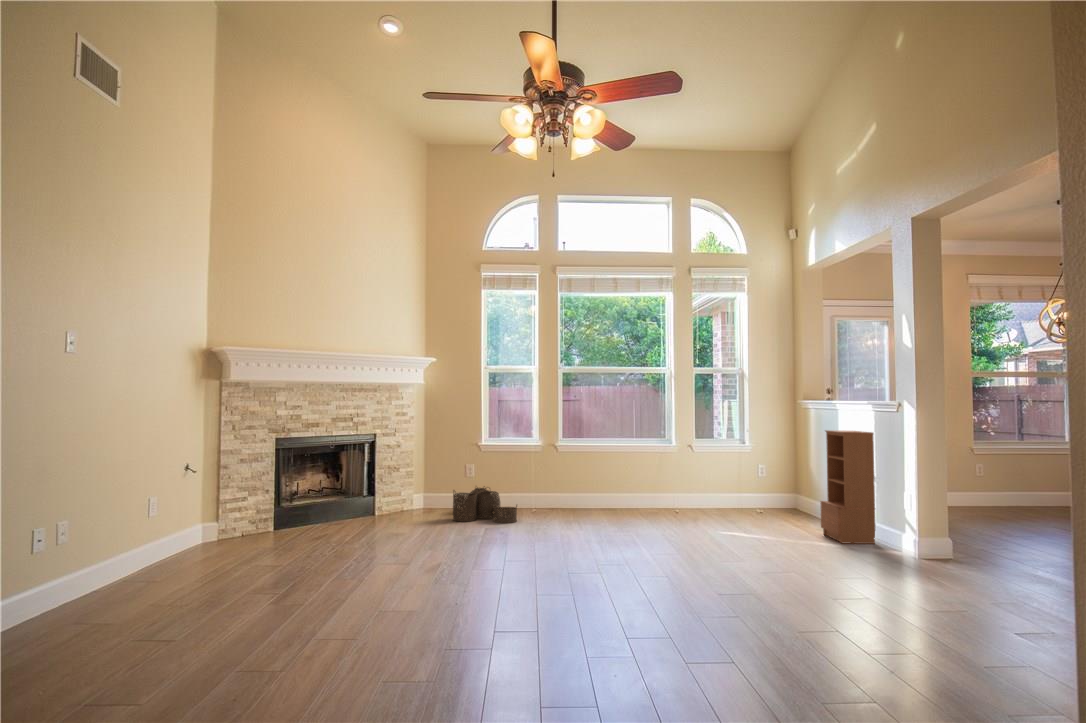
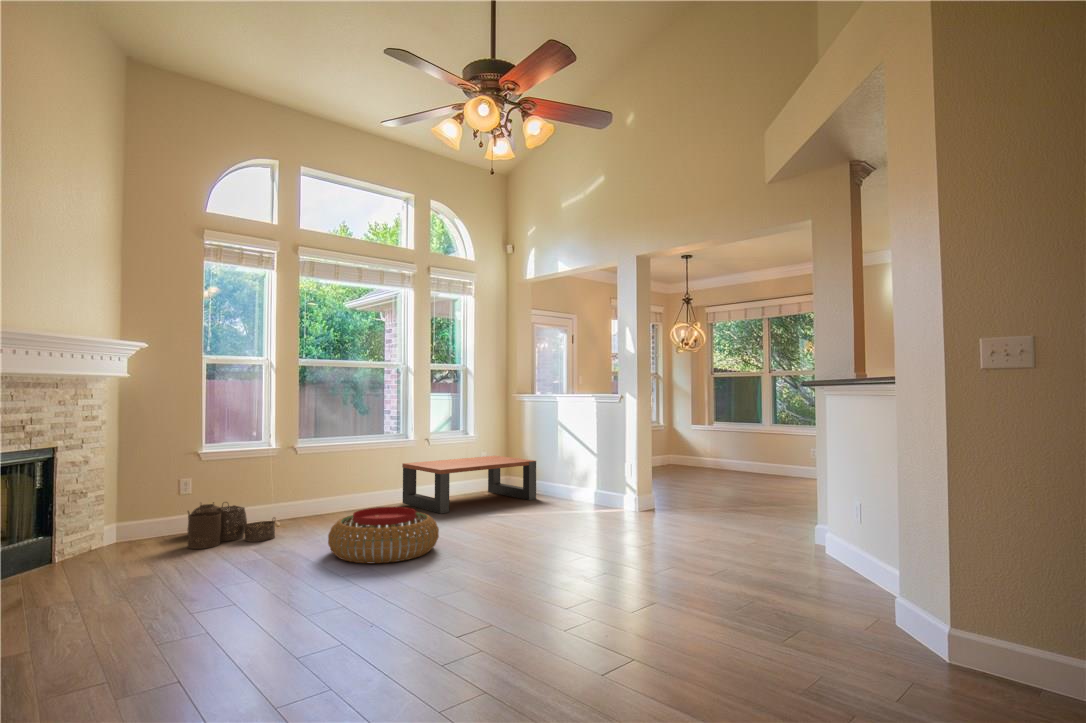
bookcase: present [820,430,875,544] -> none [556,418,599,509]
coffee table: none [662,470,810,525] -> present [402,456,536,514]
pouf: none [521,505,622,557] -> present [328,507,439,563]

